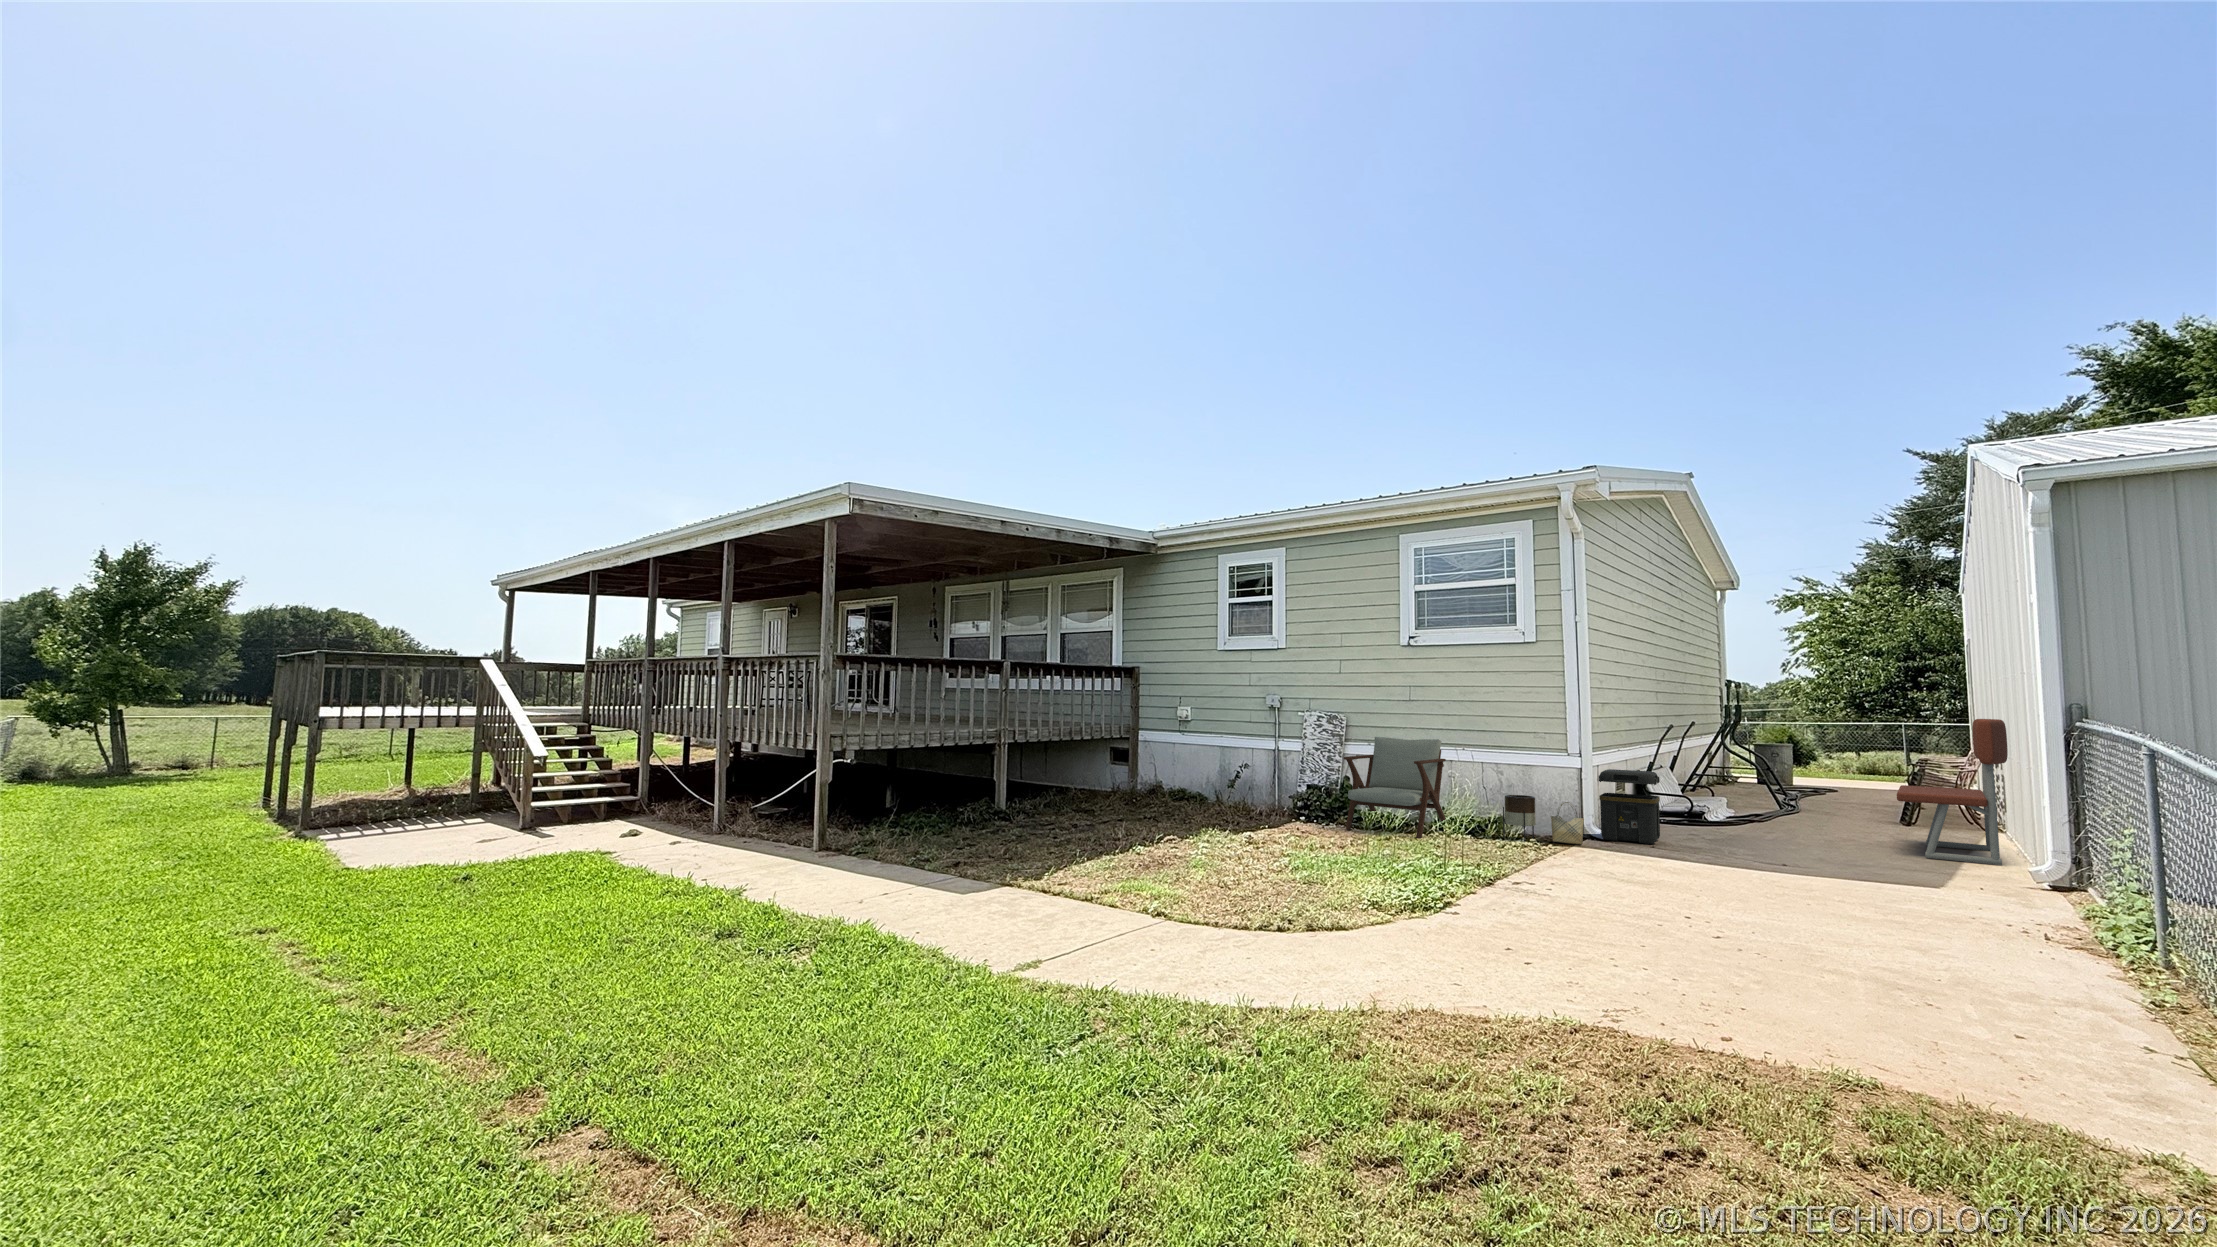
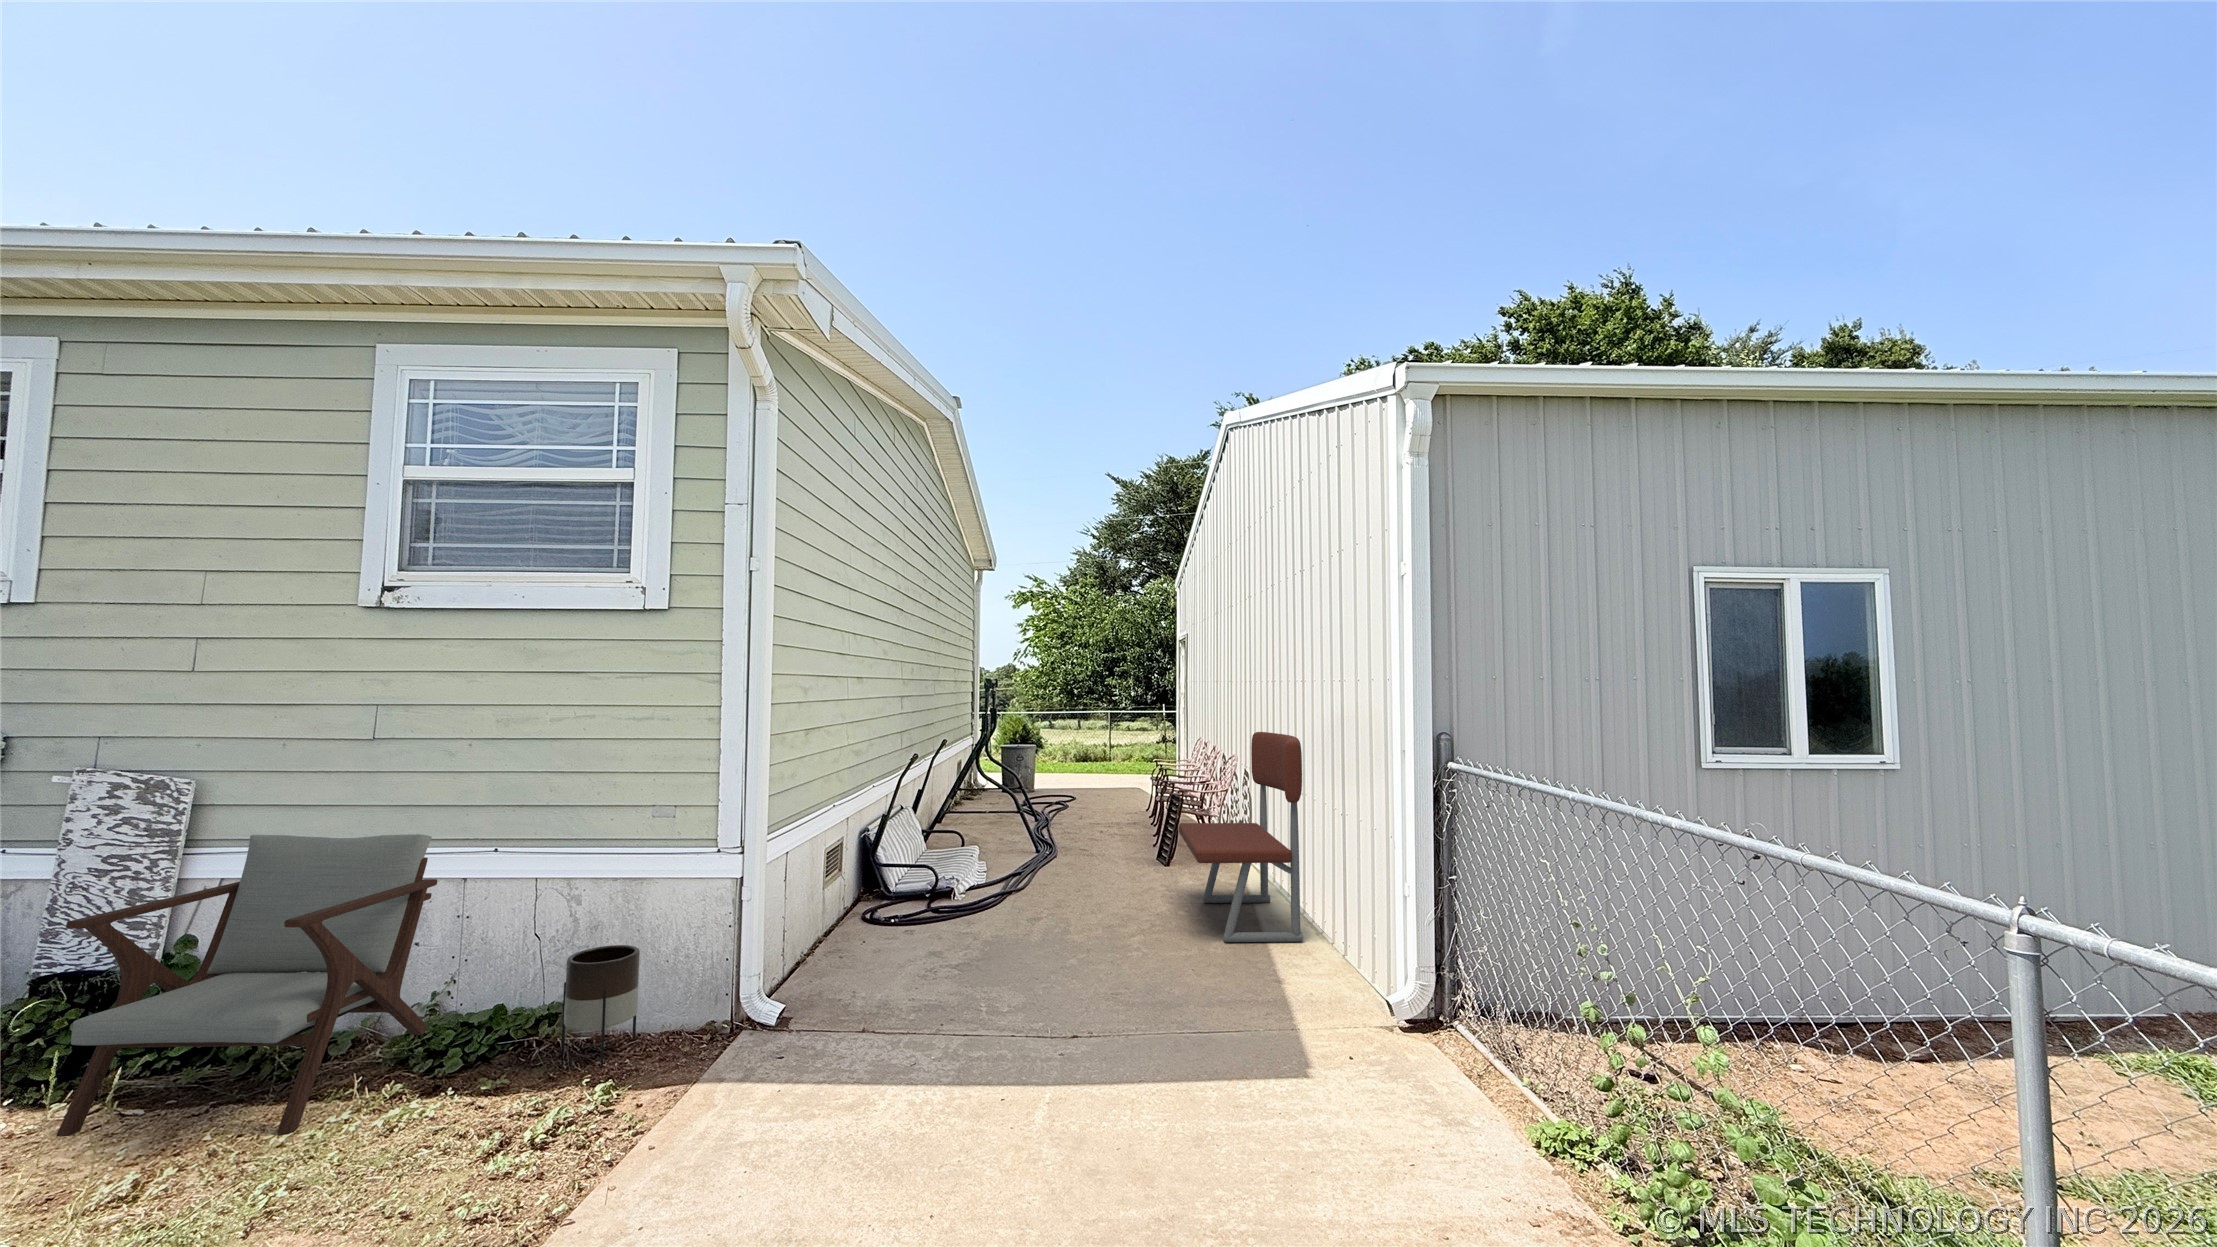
toolbox: present [1599,769,1660,844] -> none [781,852,889,1003]
woven basket: present [1551,802,1584,844] -> none [668,951,740,1049]

